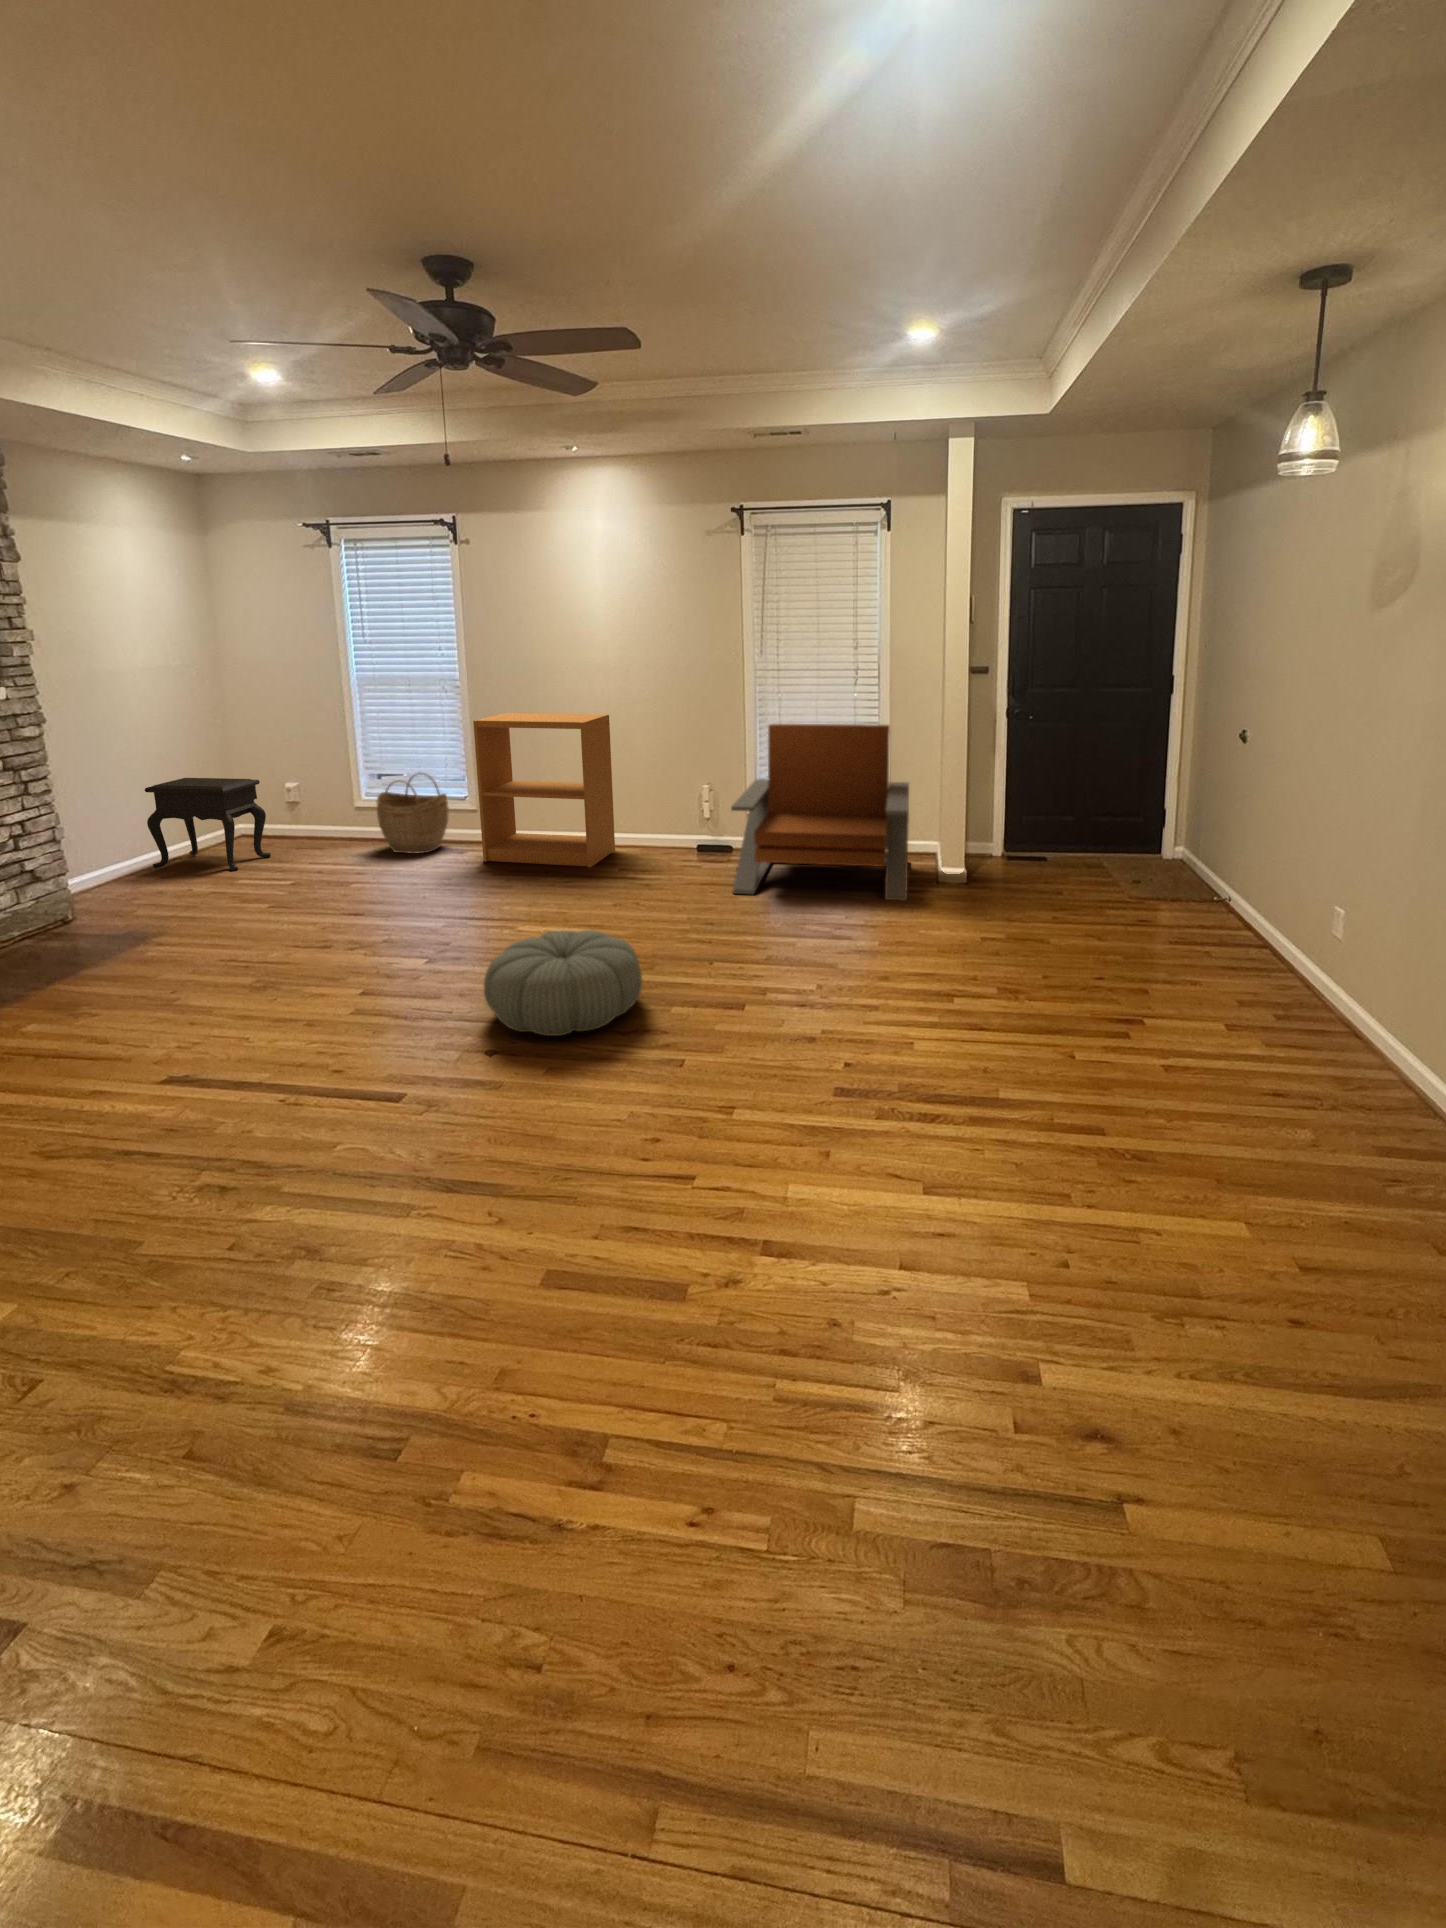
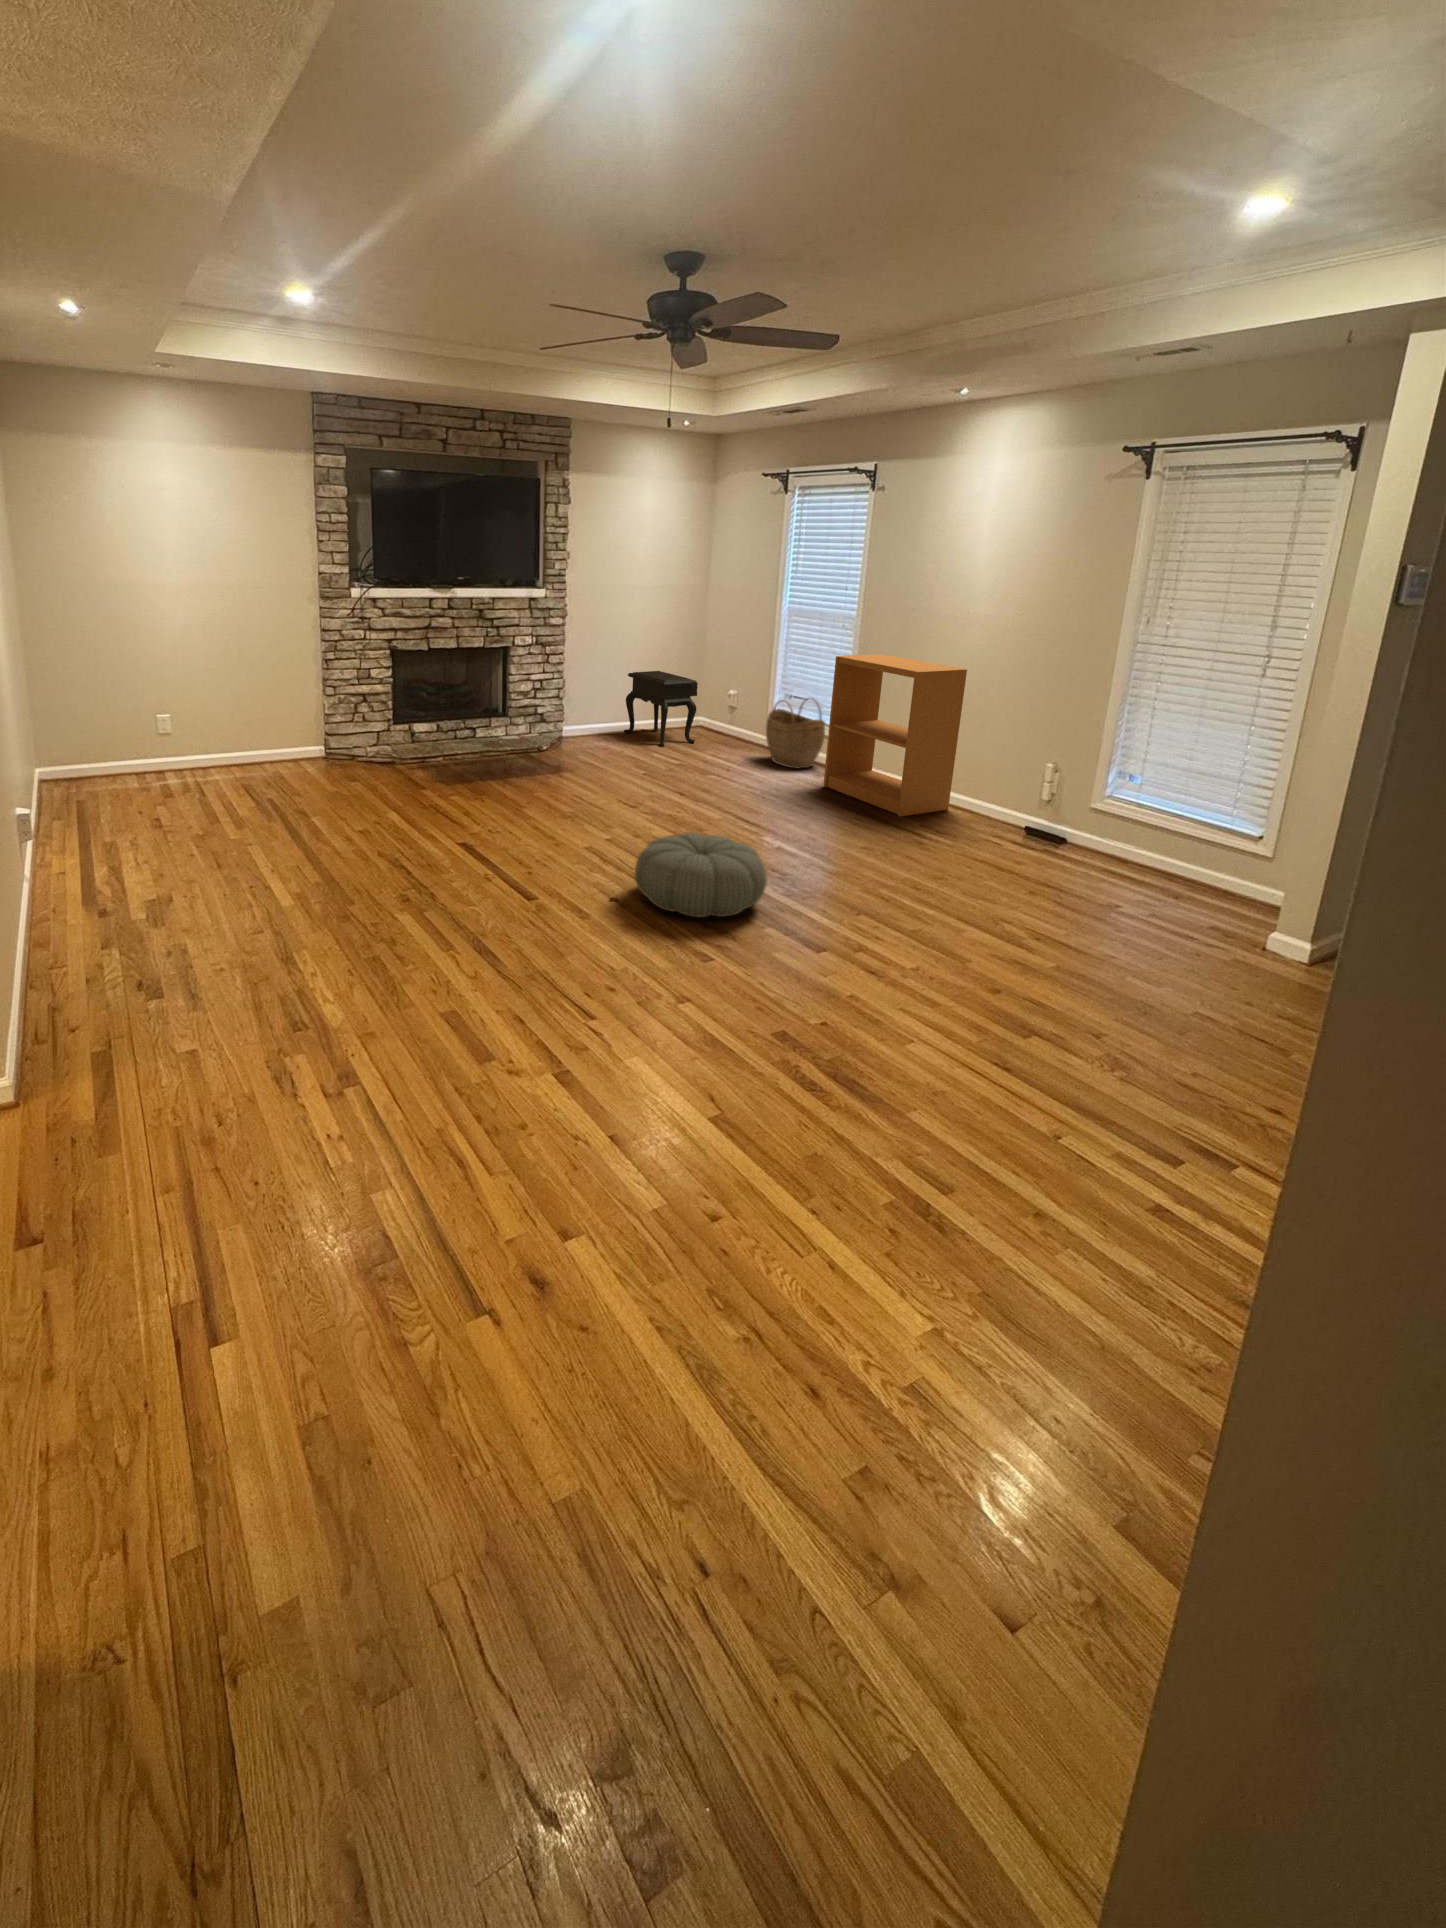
lounge chair: present [731,724,909,900] -> none [988,706,1303,953]

